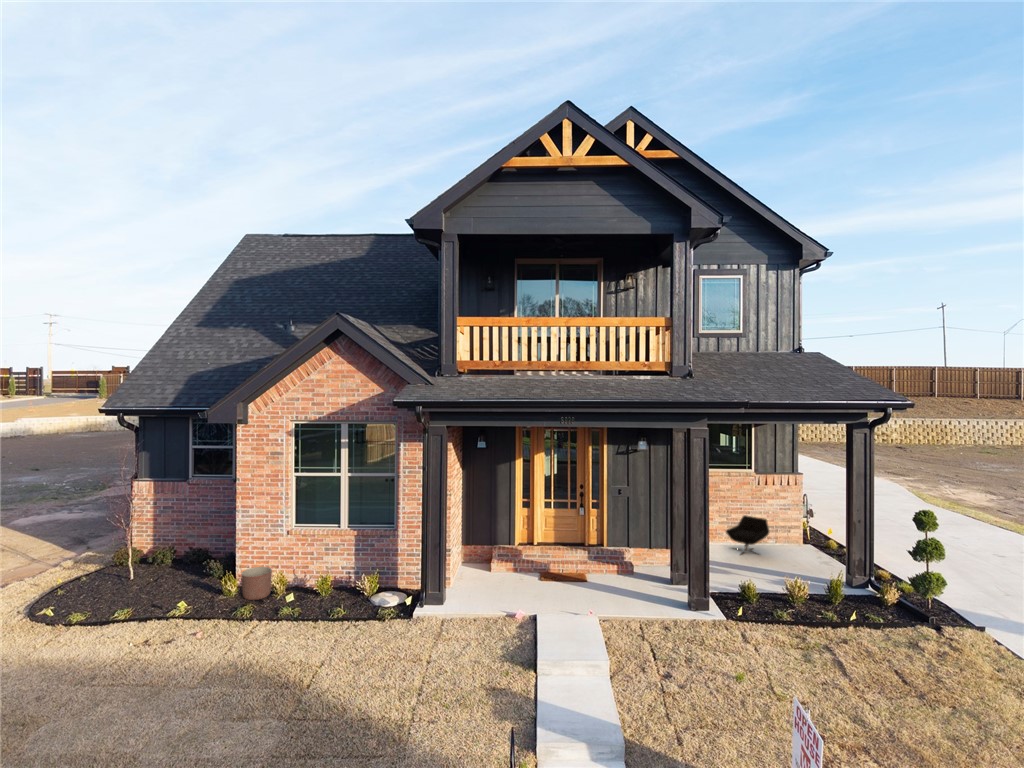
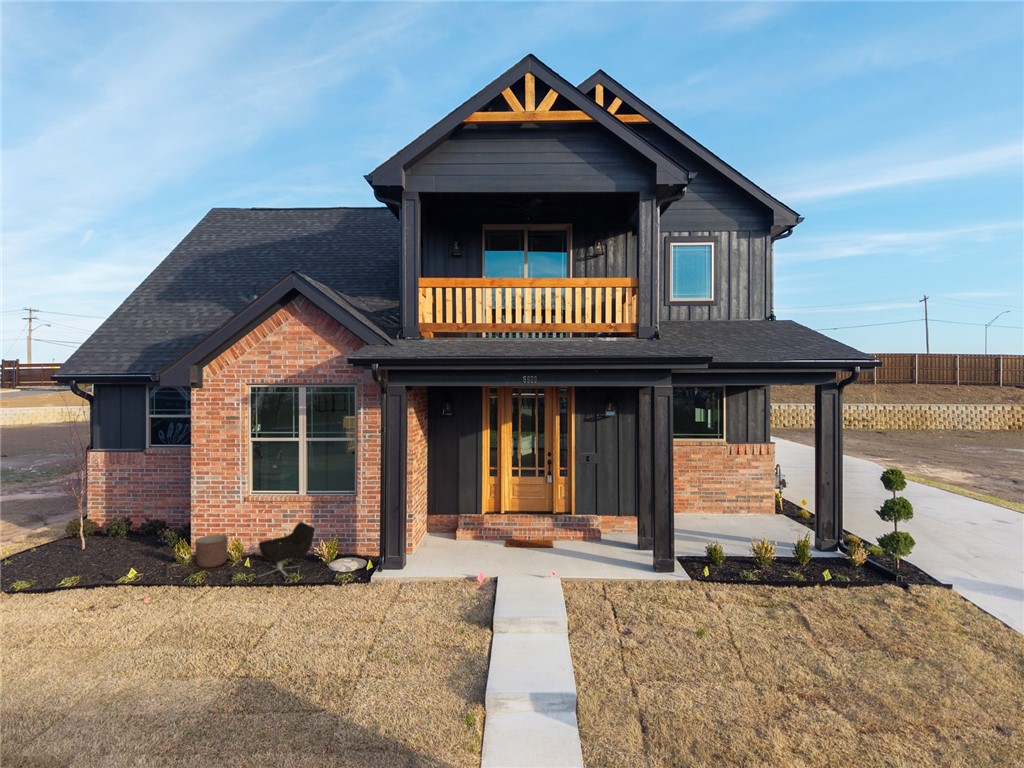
lounge chair: present [726,515,769,555] -> present [259,522,315,576]

